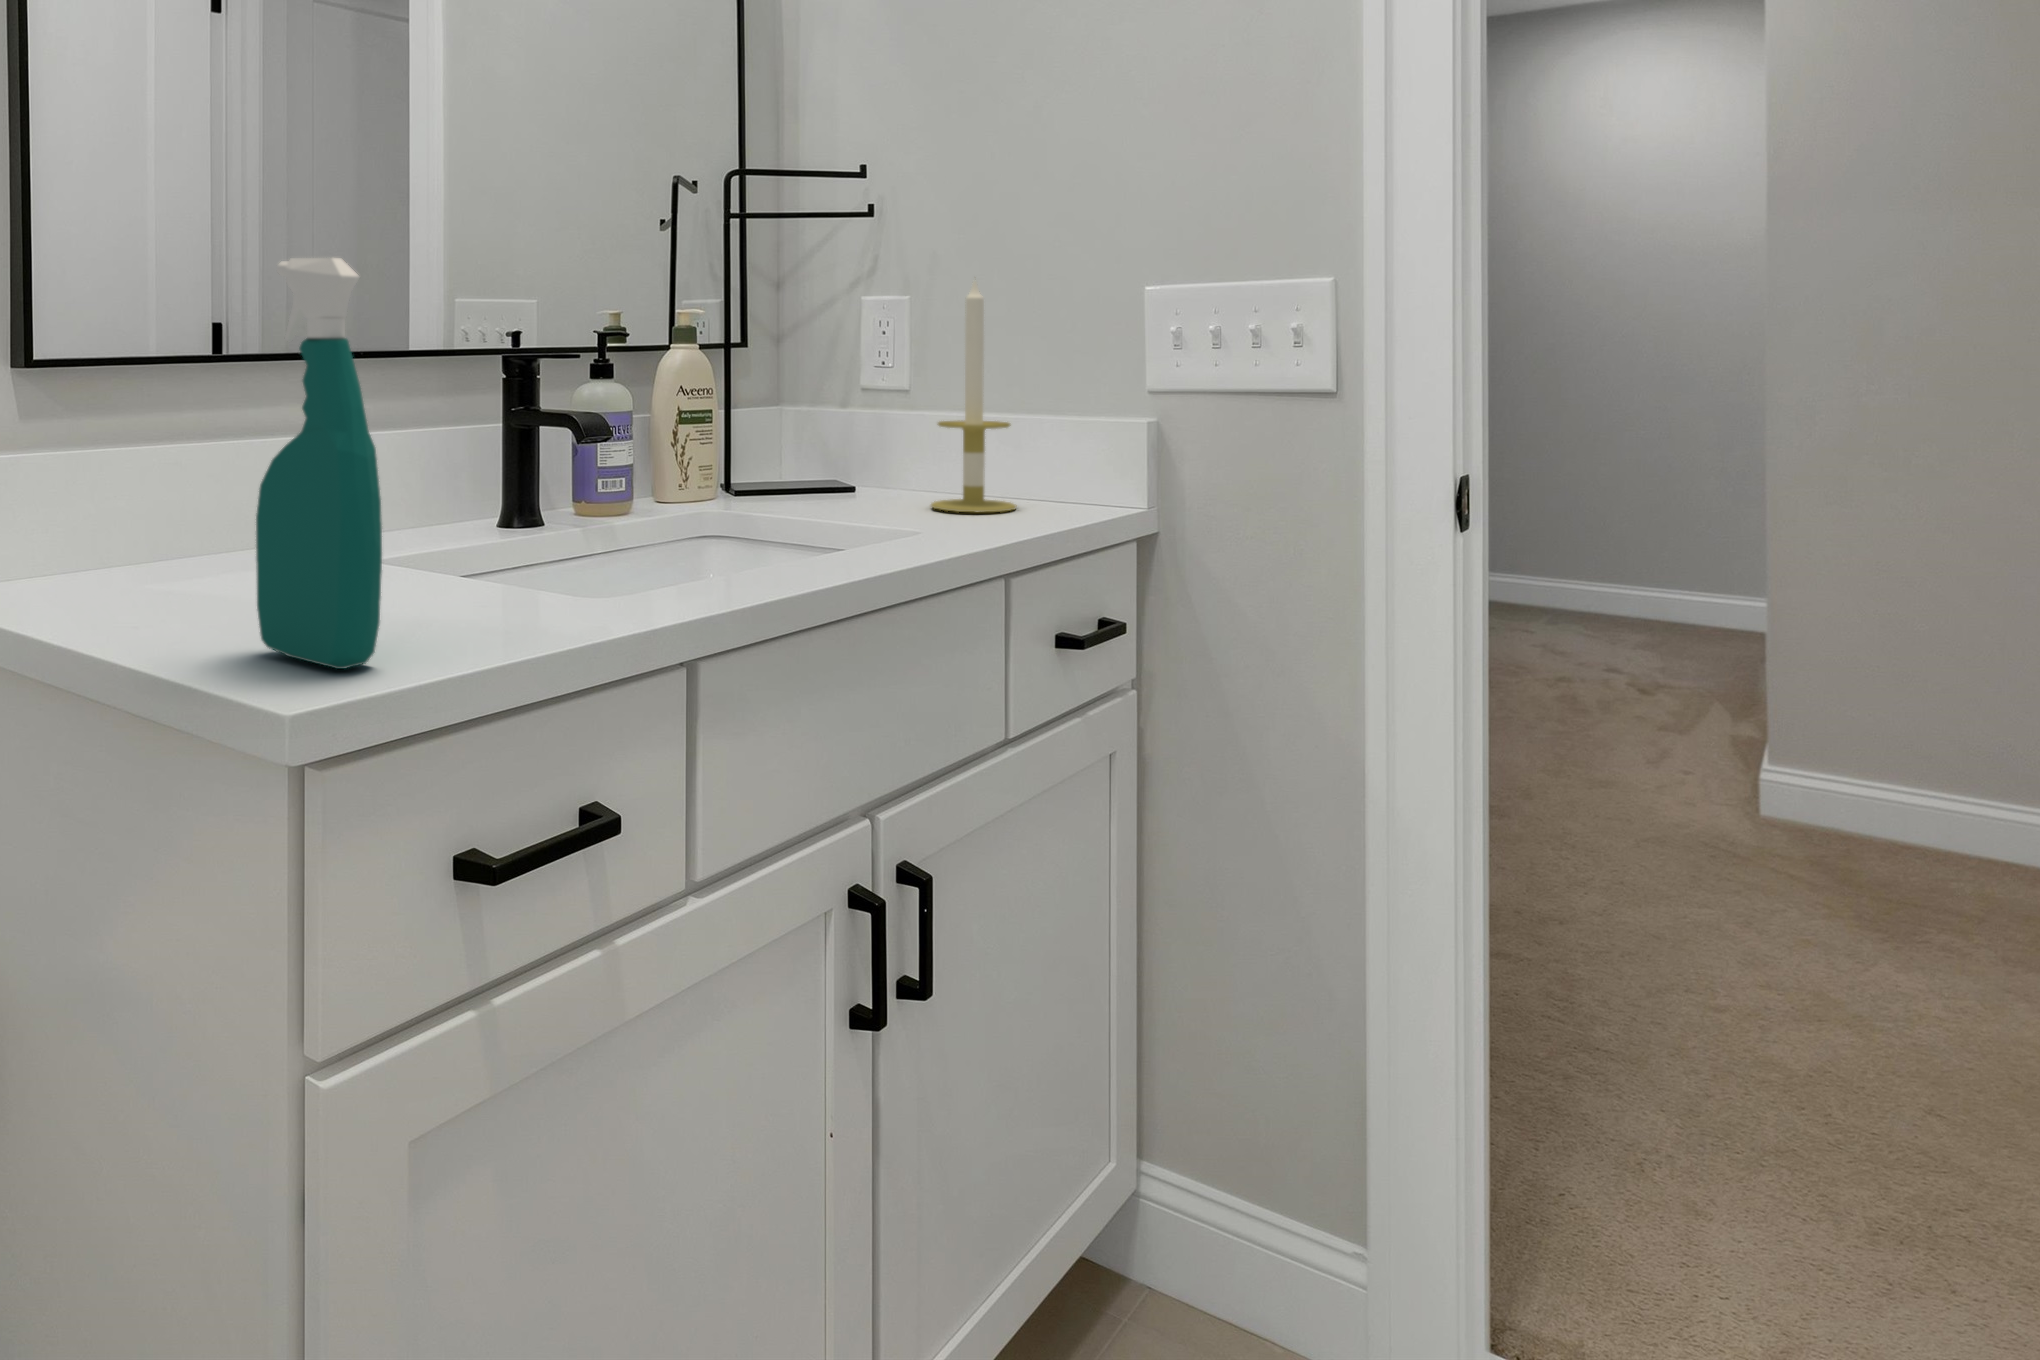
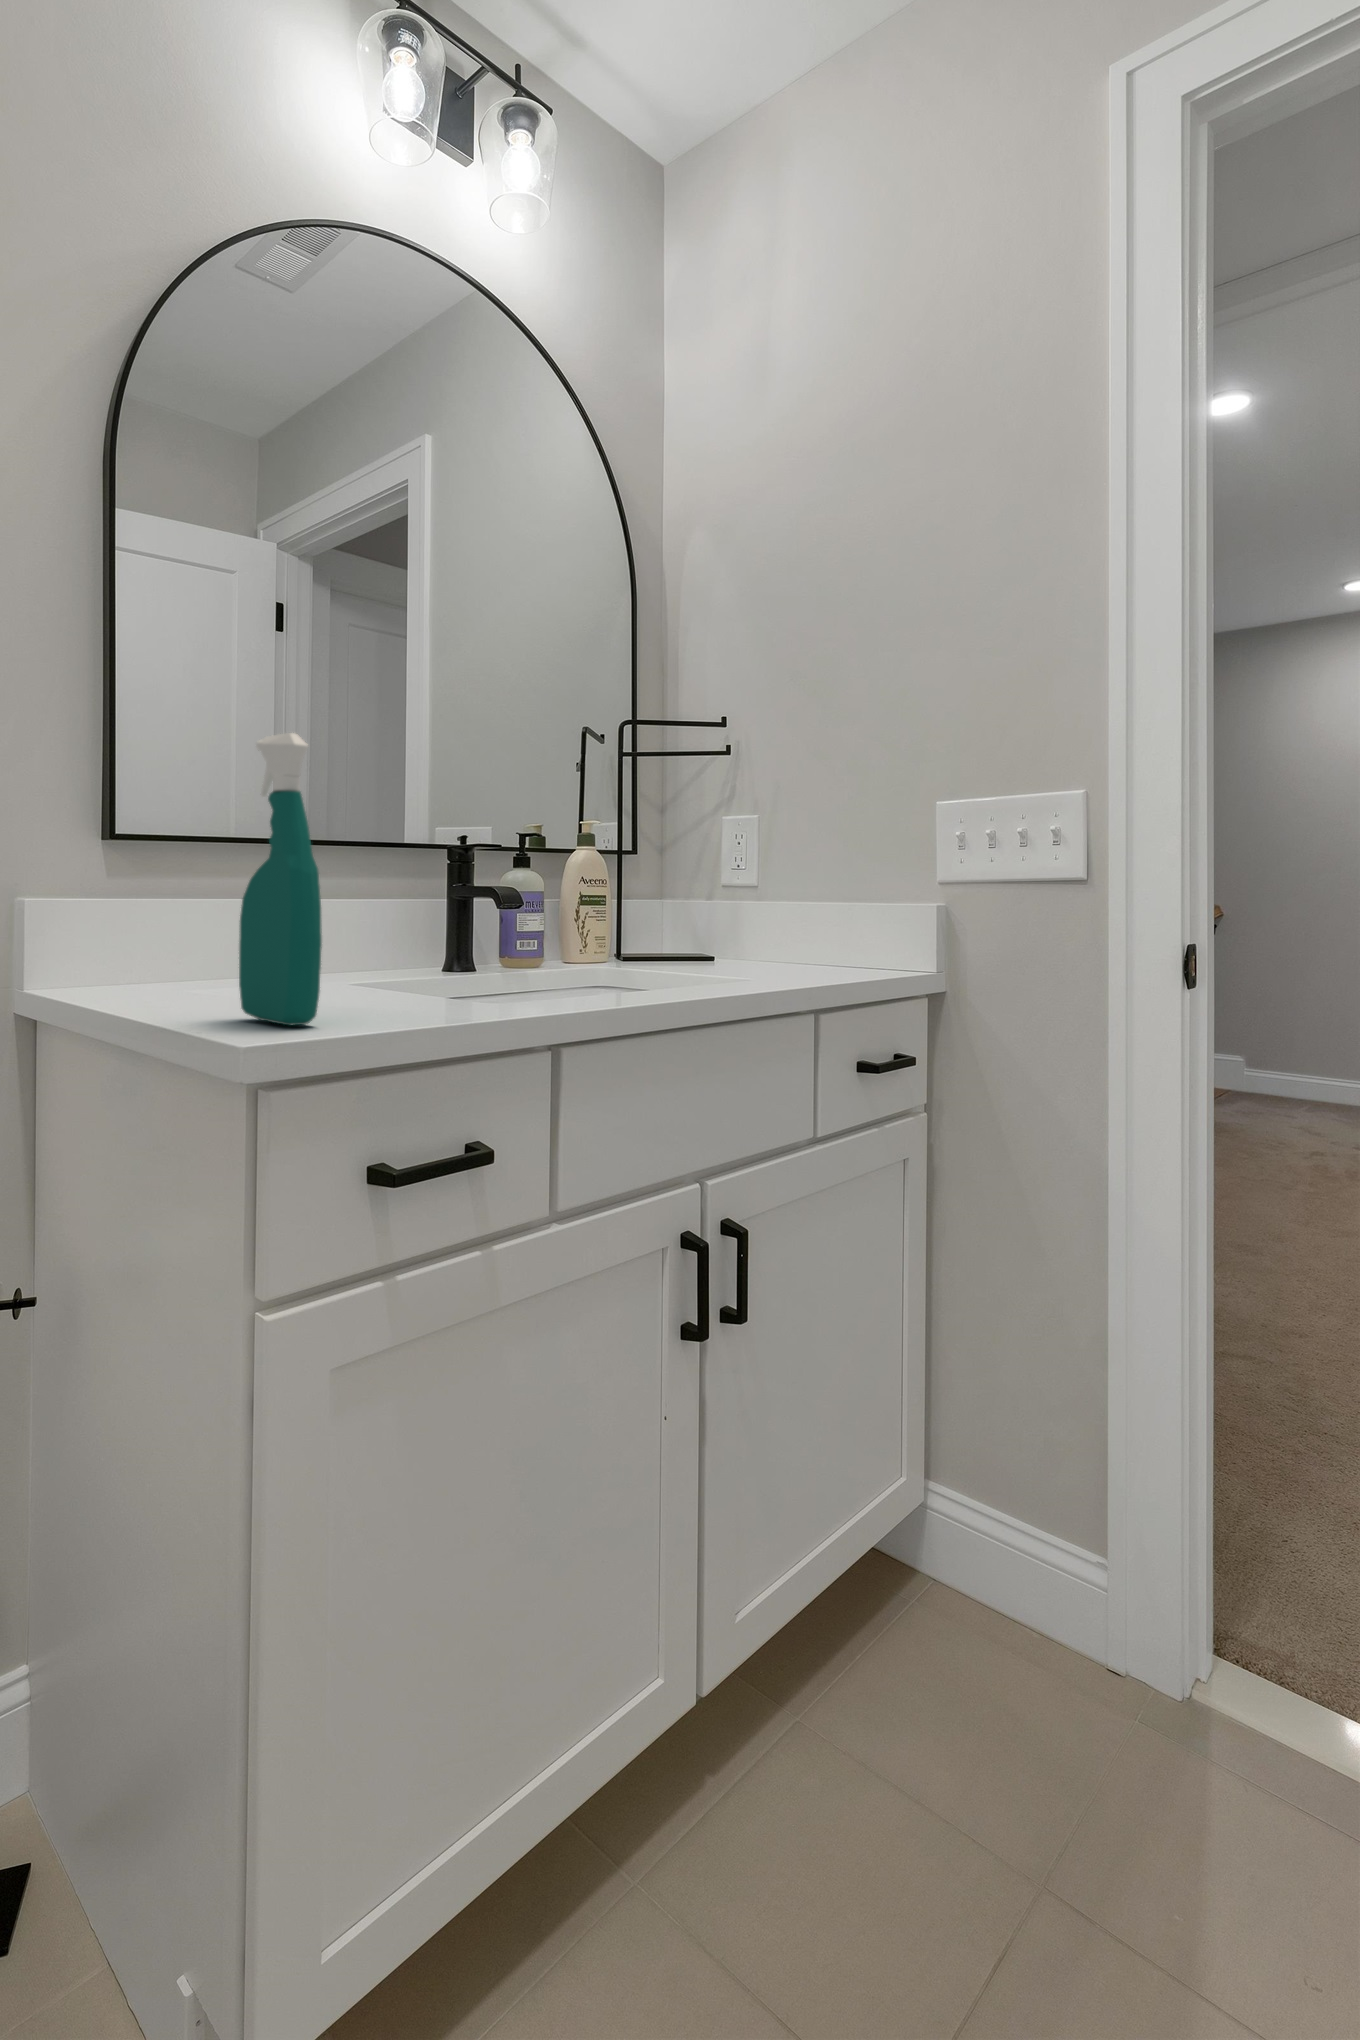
candle: present [931,281,1016,512] -> none [767,795,834,973]

